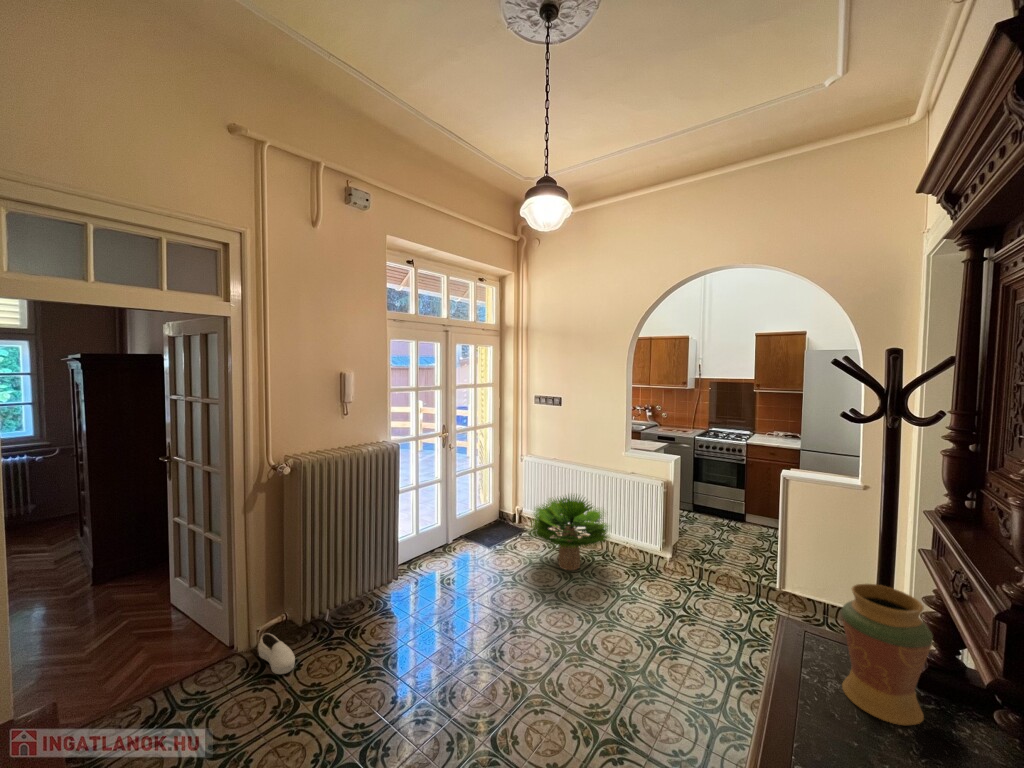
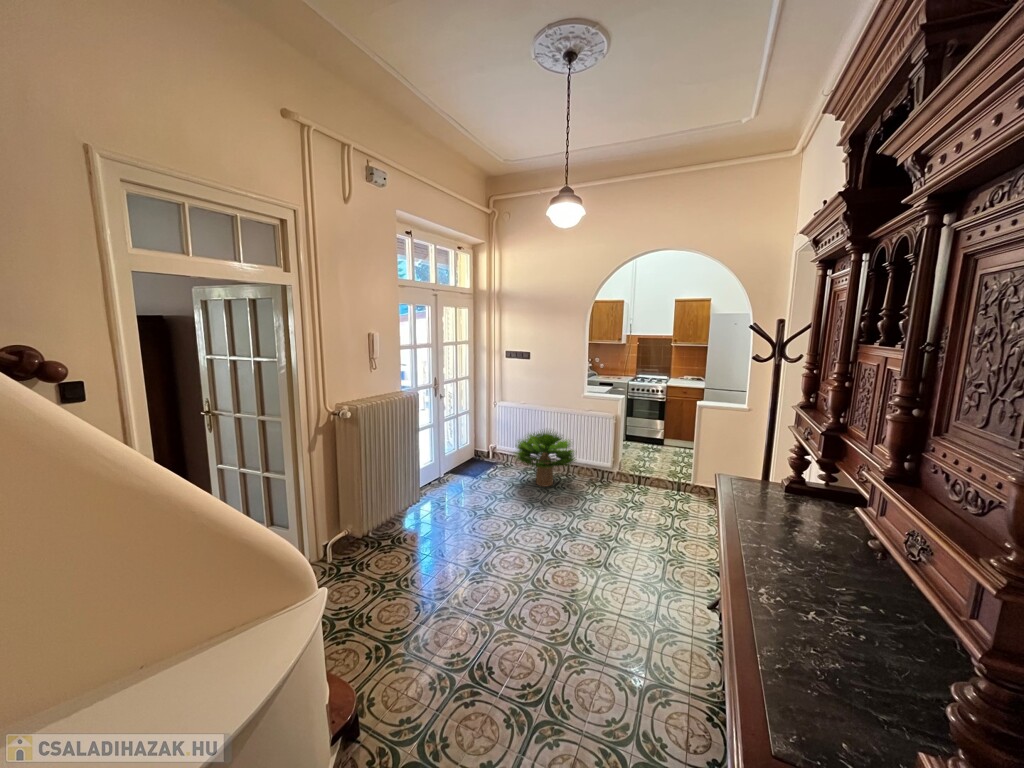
decorative vase: present [841,584,933,725] -> none [750,446,792,508]
shoe: present [258,633,295,674] -> none [327,545,364,570]

